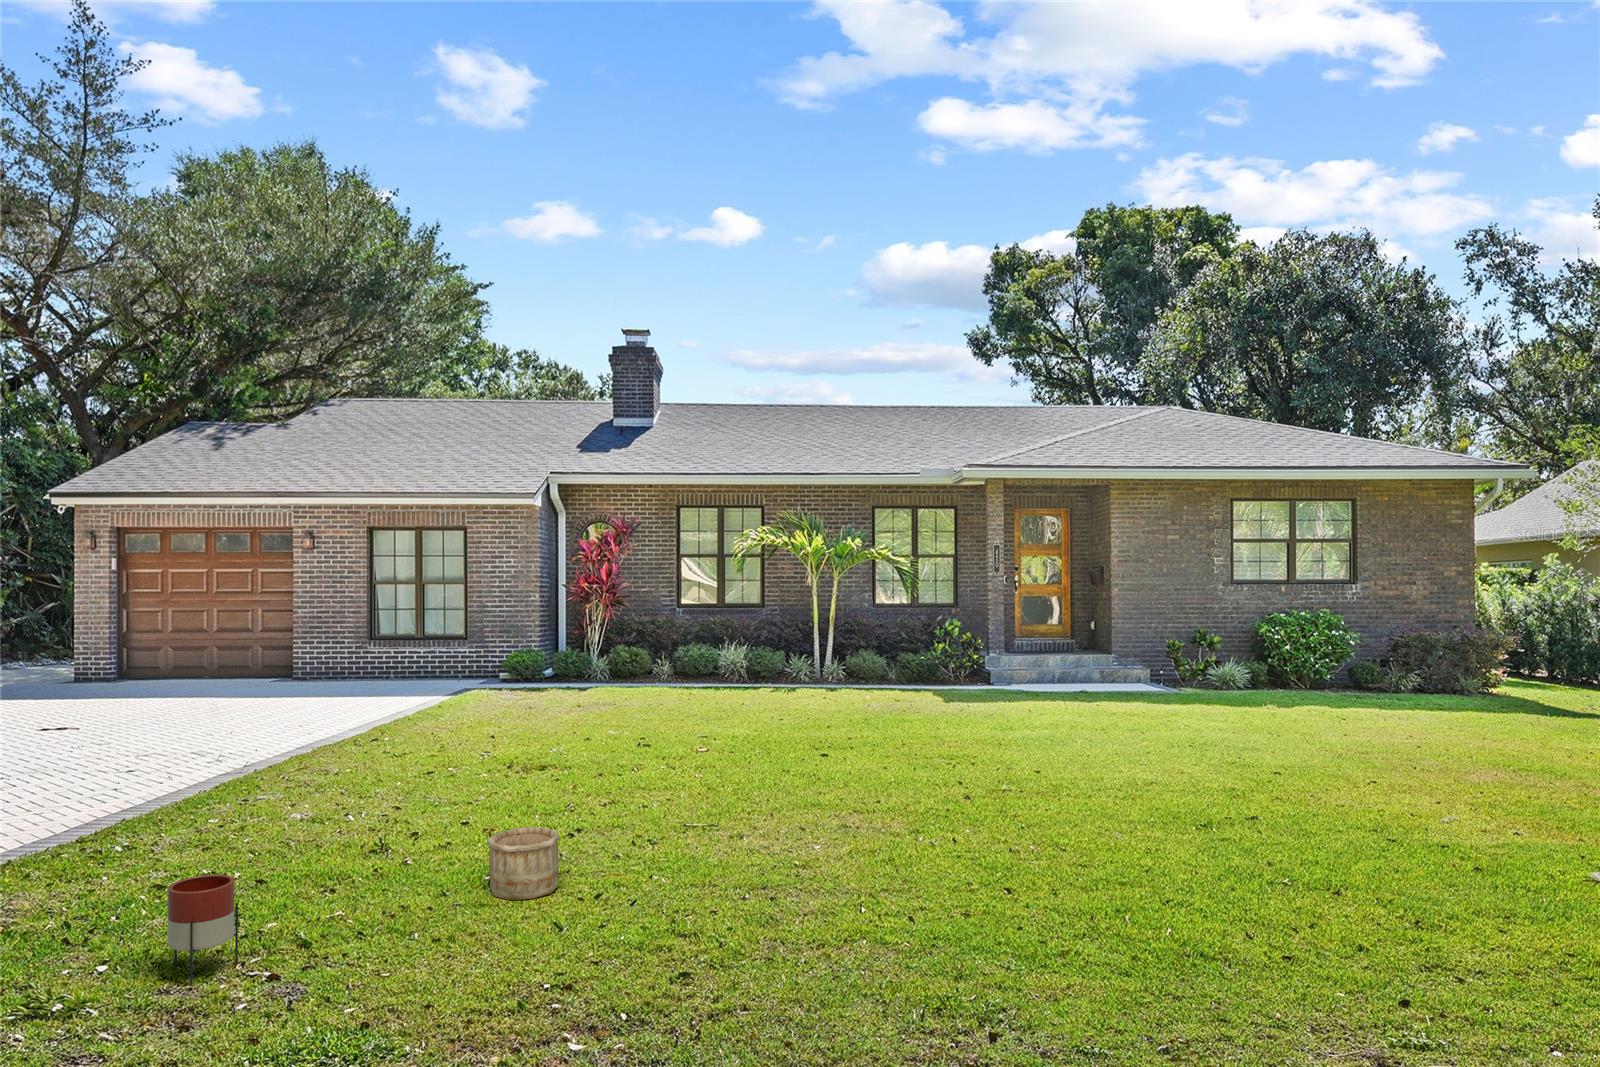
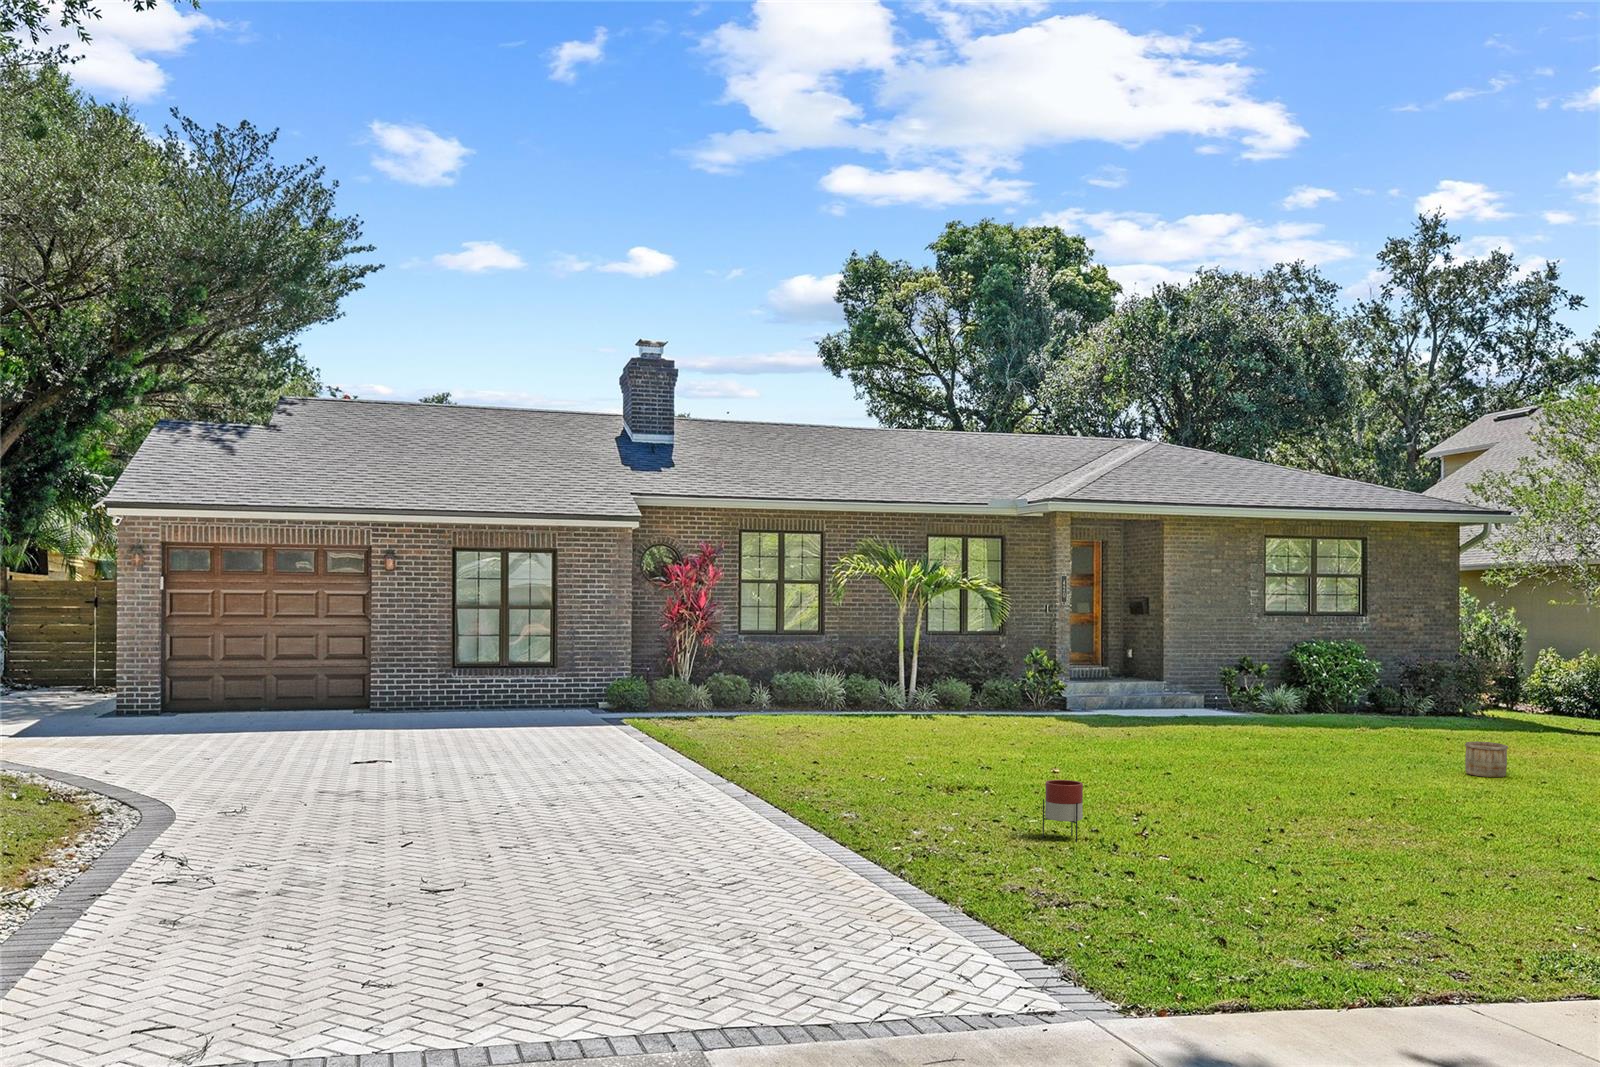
wooden bucket: present [487,827,560,900] -> present [1465,741,1508,777]

